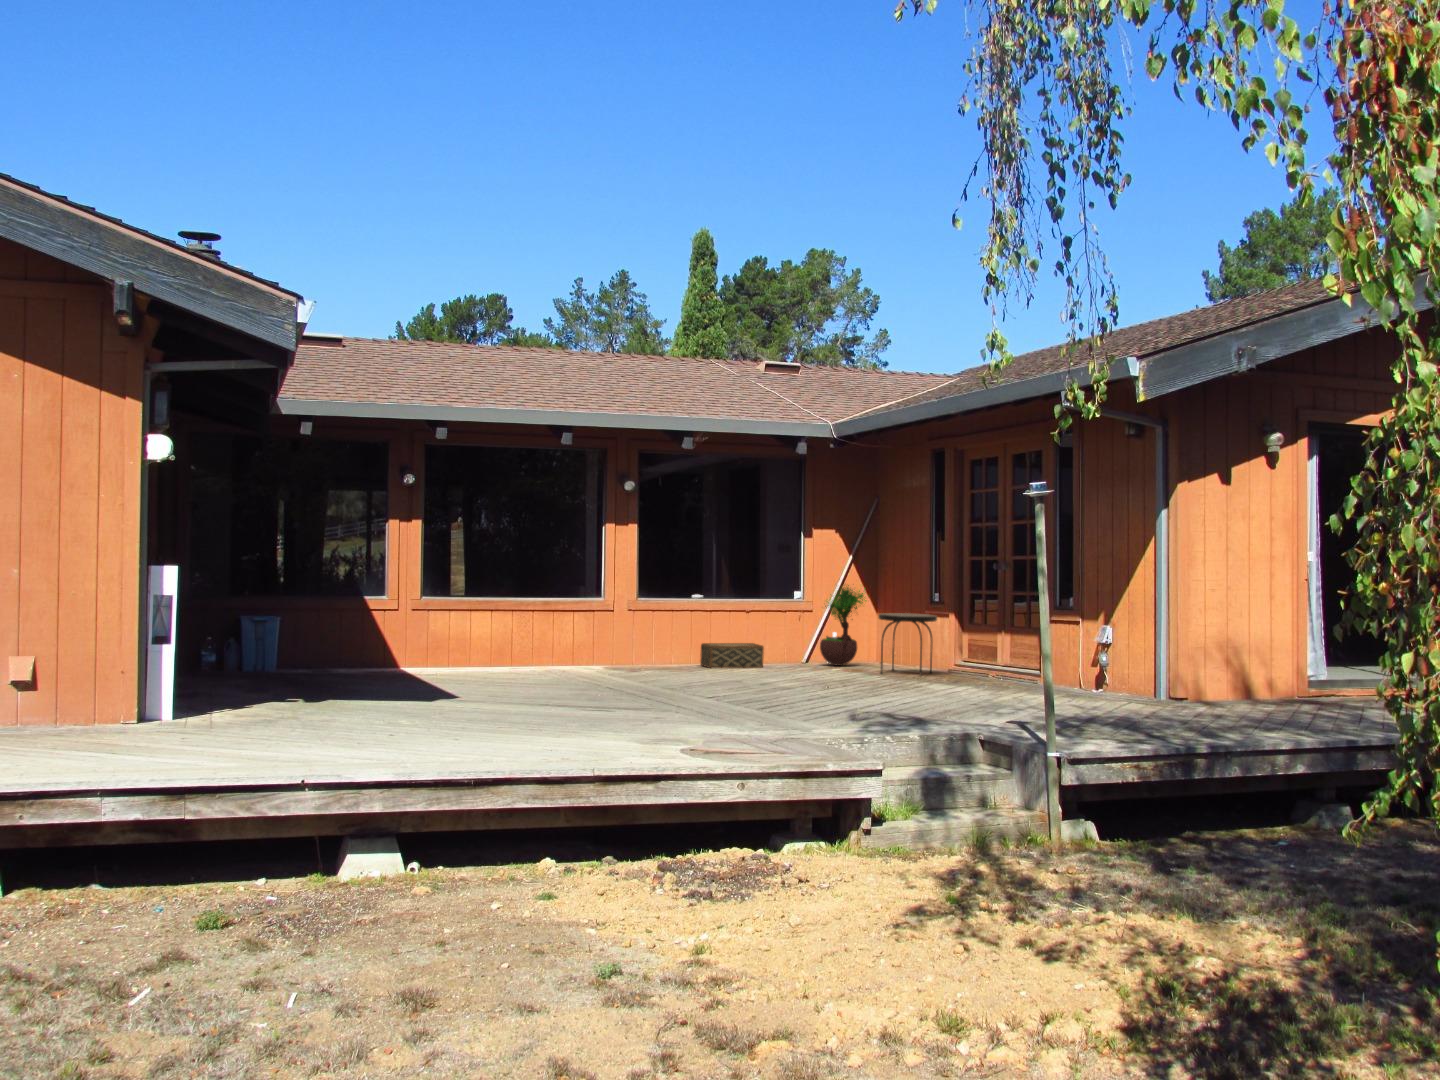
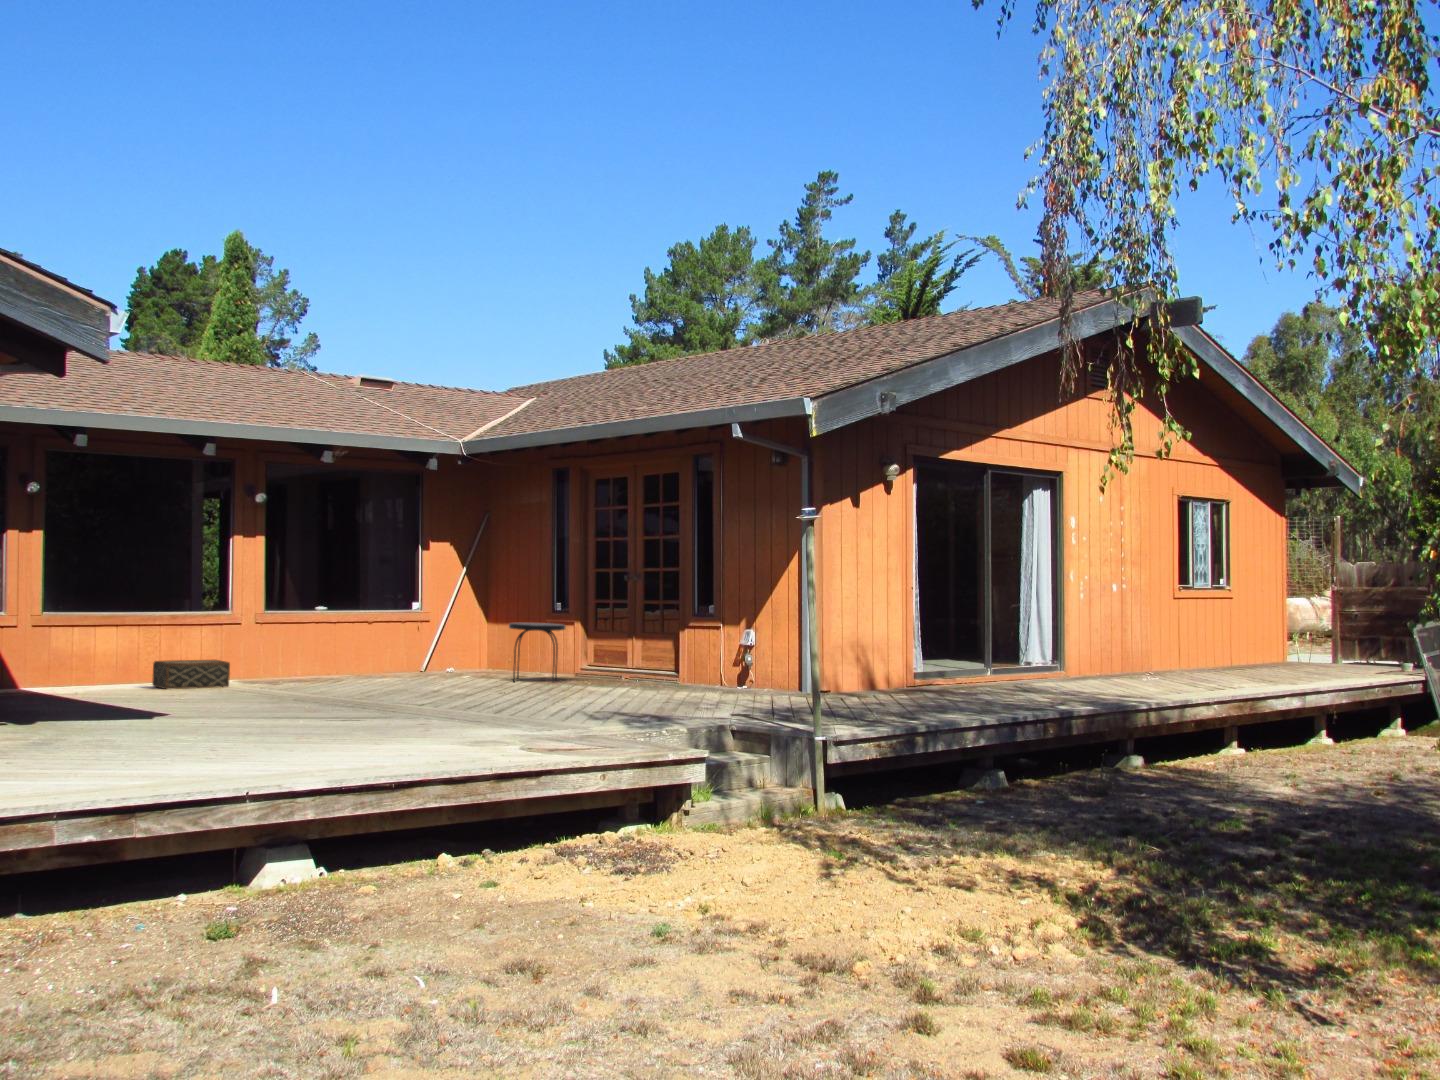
potted tree: present [820,585,866,665] -> none [434,589,486,676]
woven basket: present [700,643,764,668] -> present [152,660,230,689]

